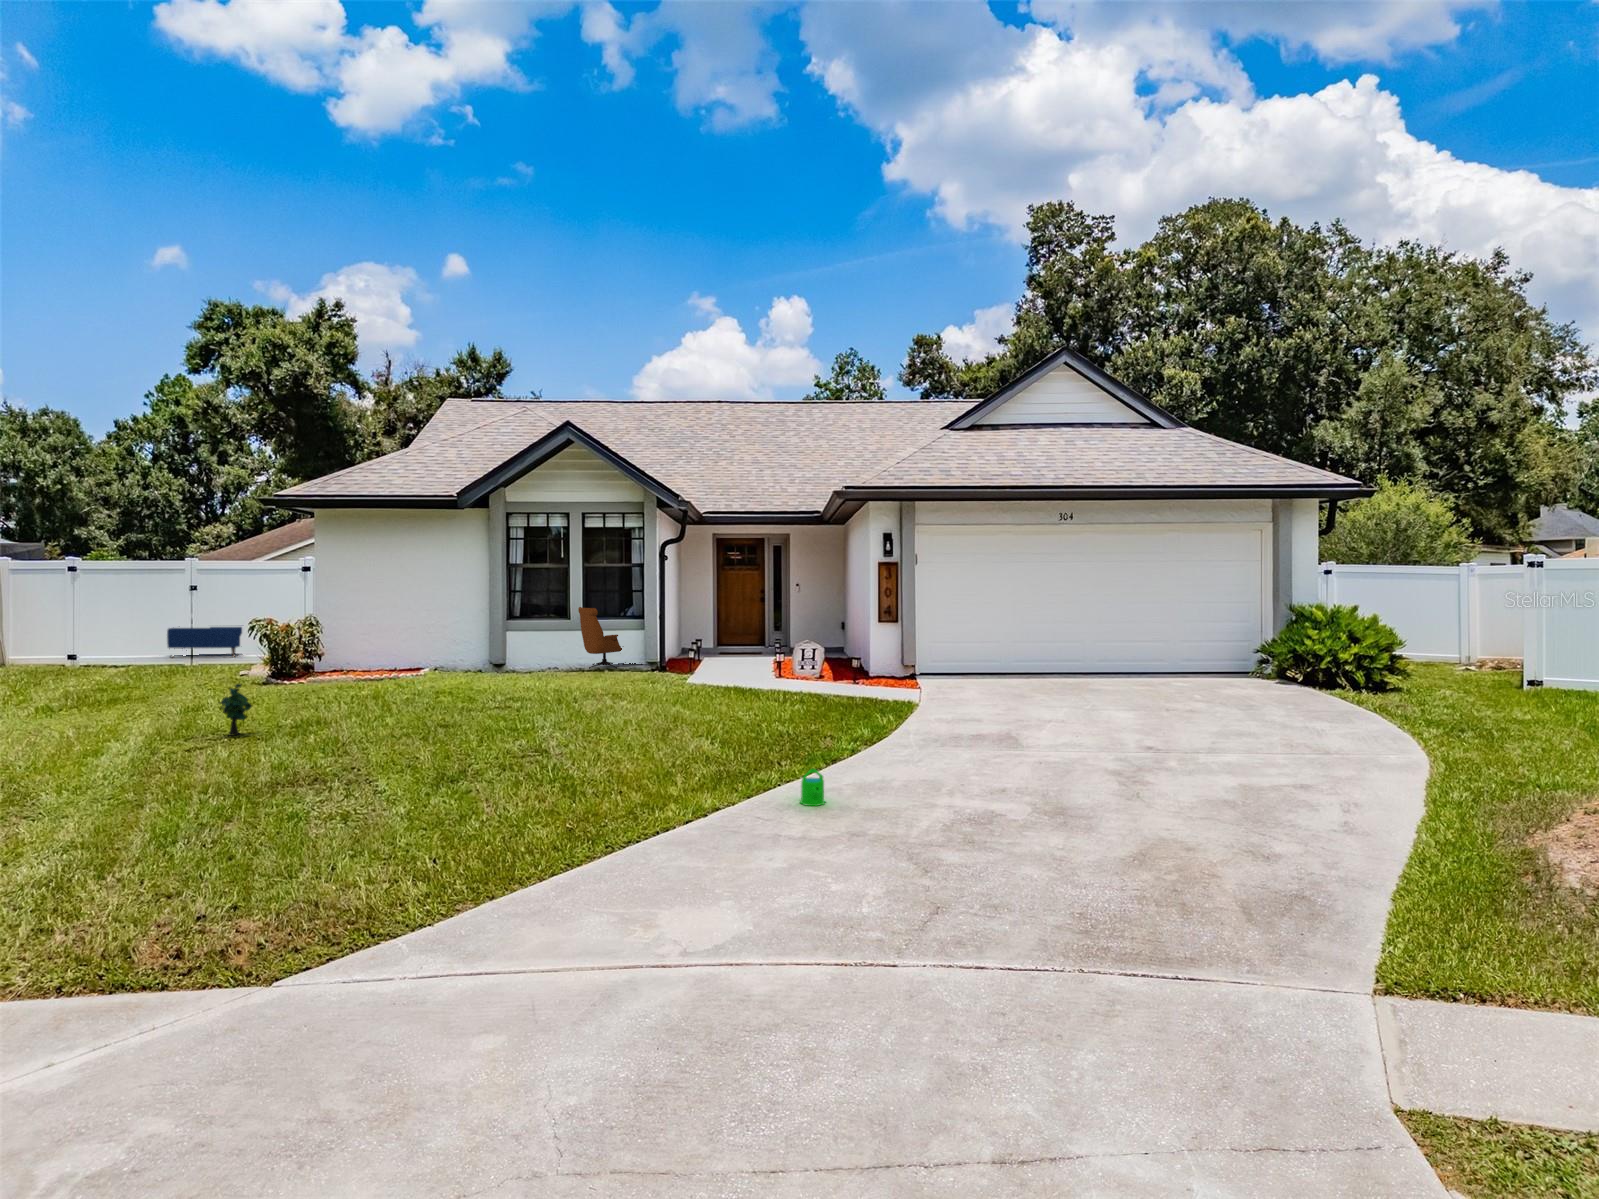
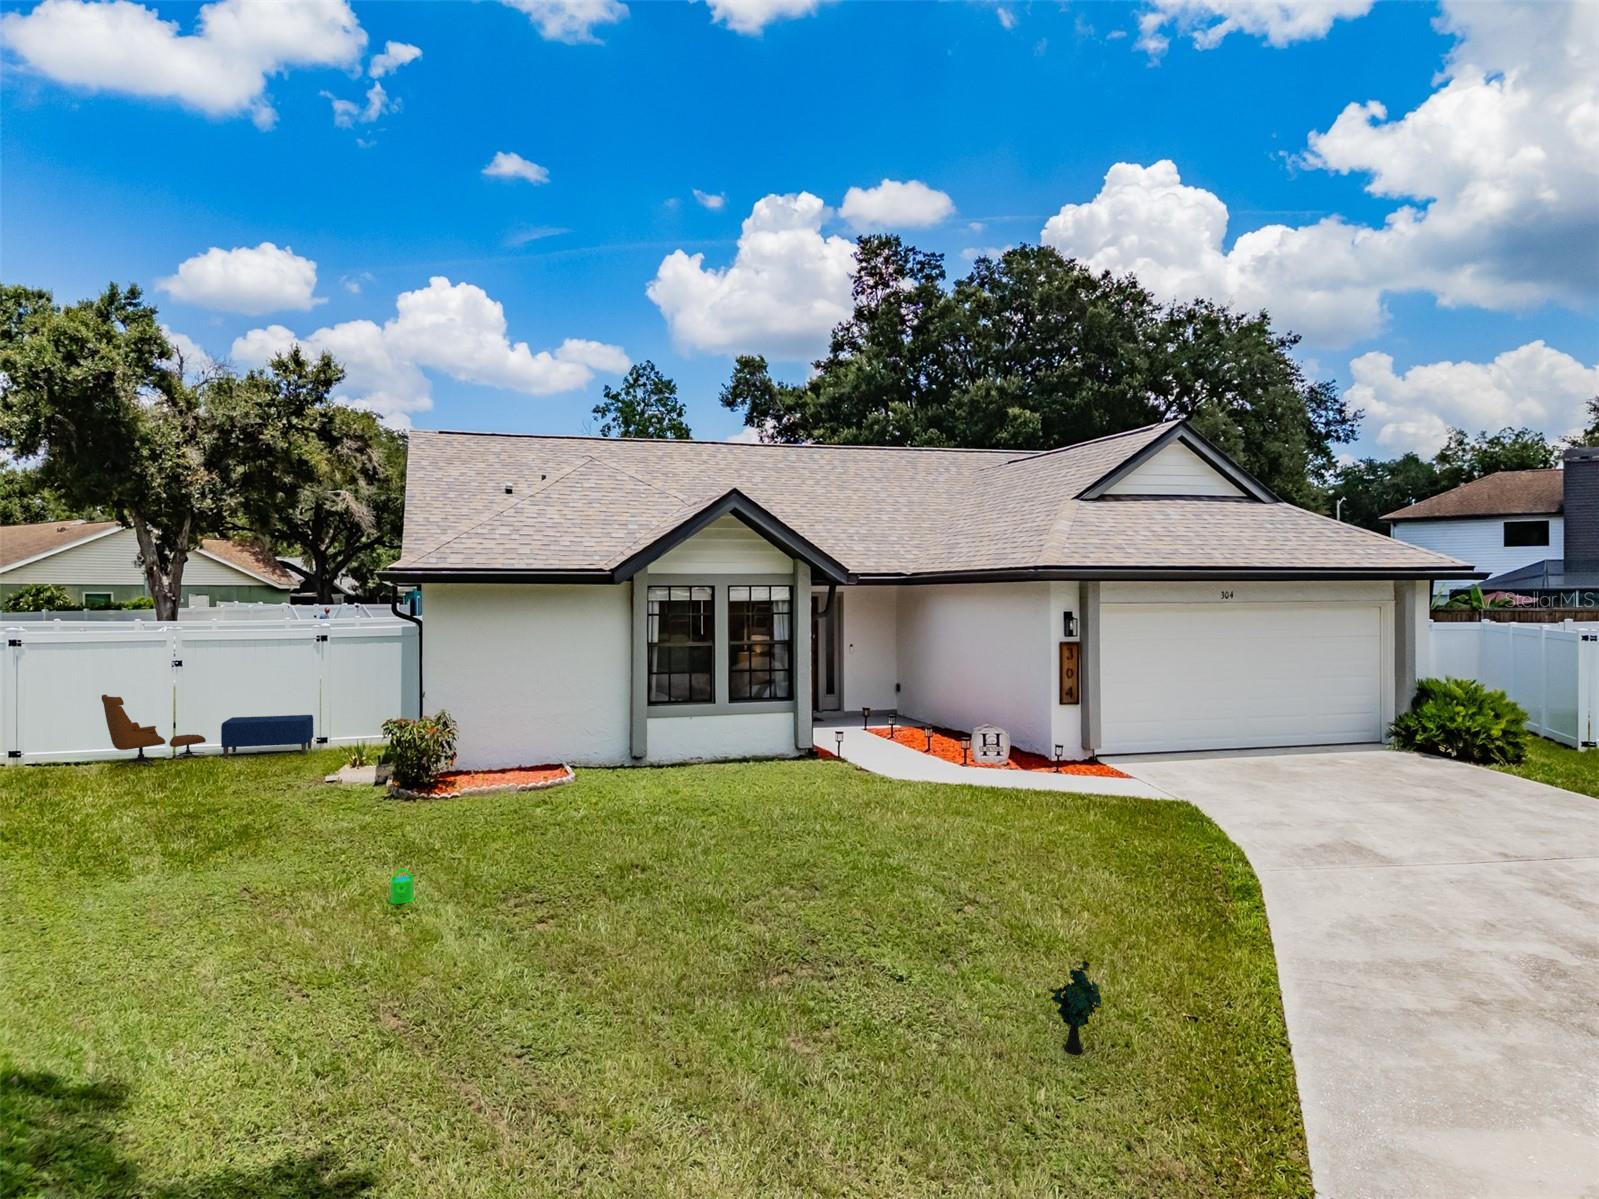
lounge chair: present [578,607,642,669] -> present [102,695,206,768]
decorative plant: present [220,684,252,736] -> present [1049,961,1101,1054]
watering can: present [800,769,826,806] -> present [389,868,415,904]

